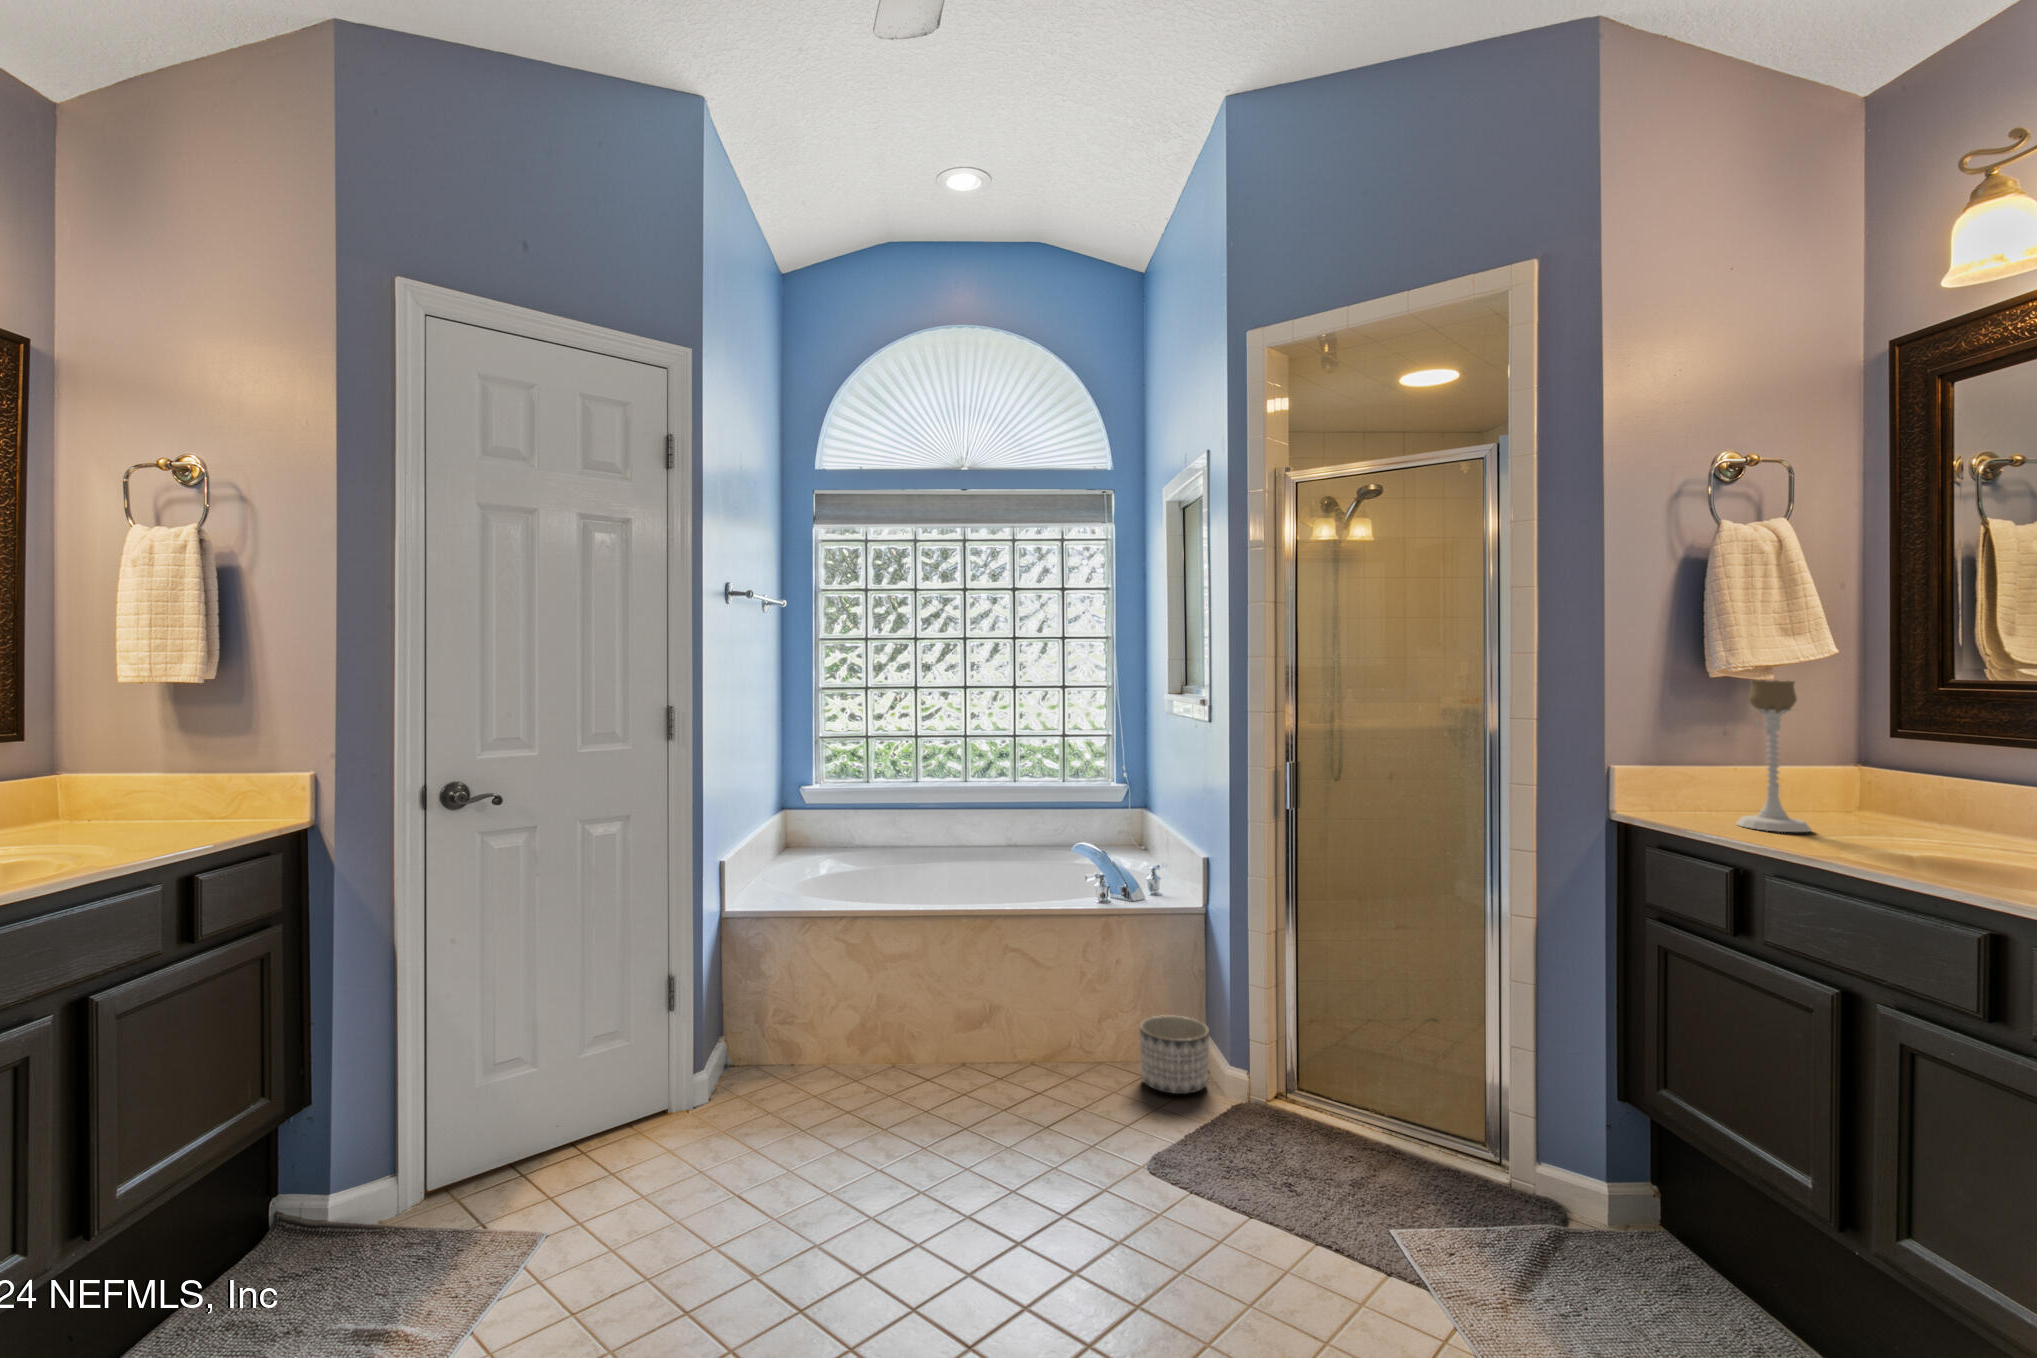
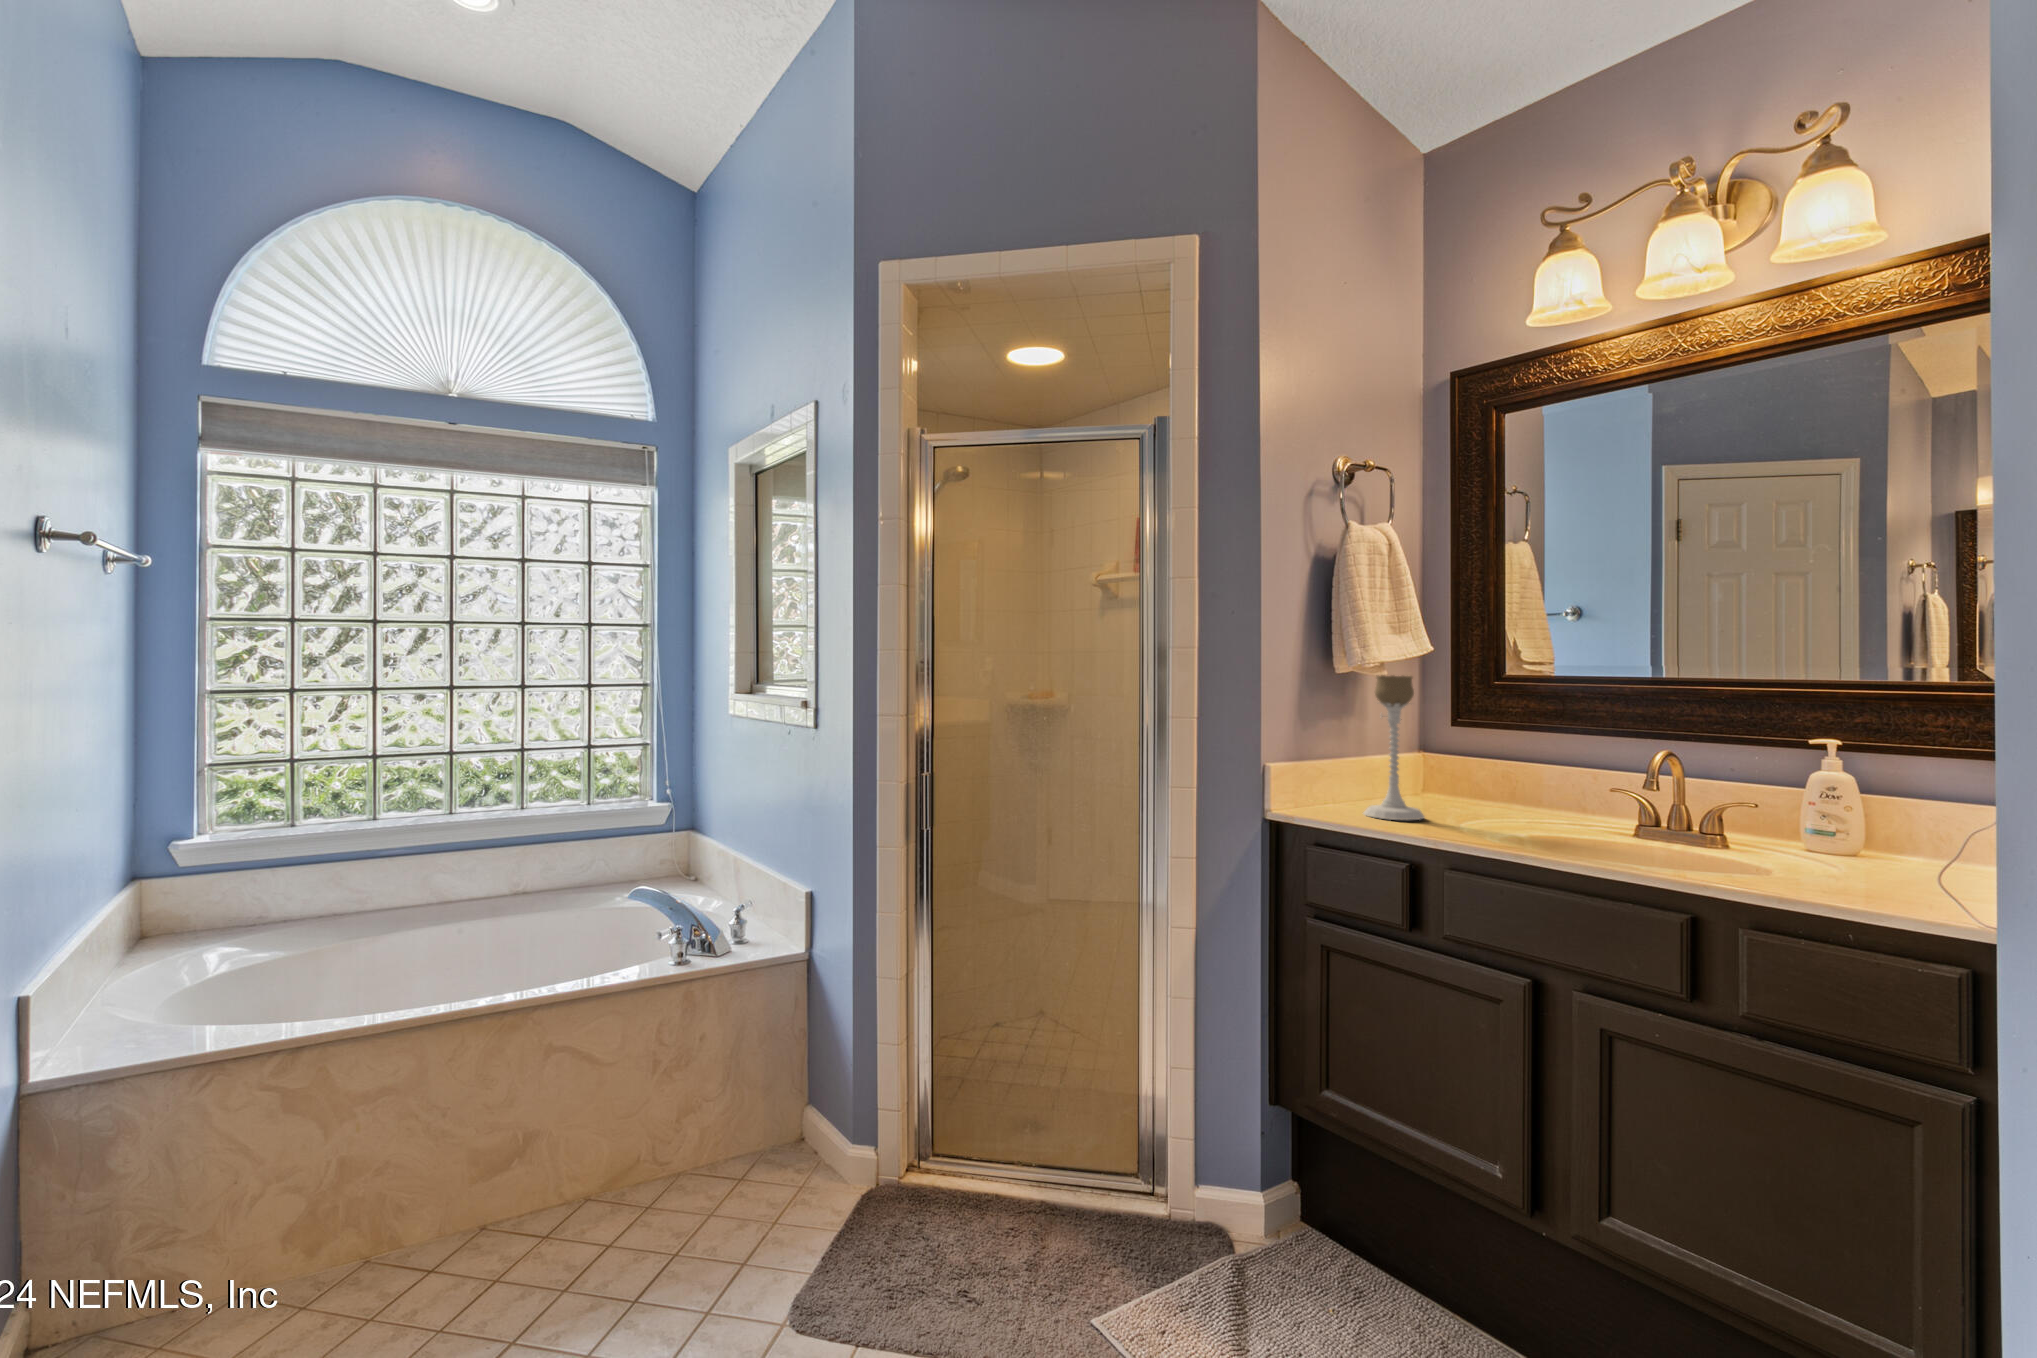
planter: present [1140,1015,1209,1094] -> none [739,1092,825,1197]

